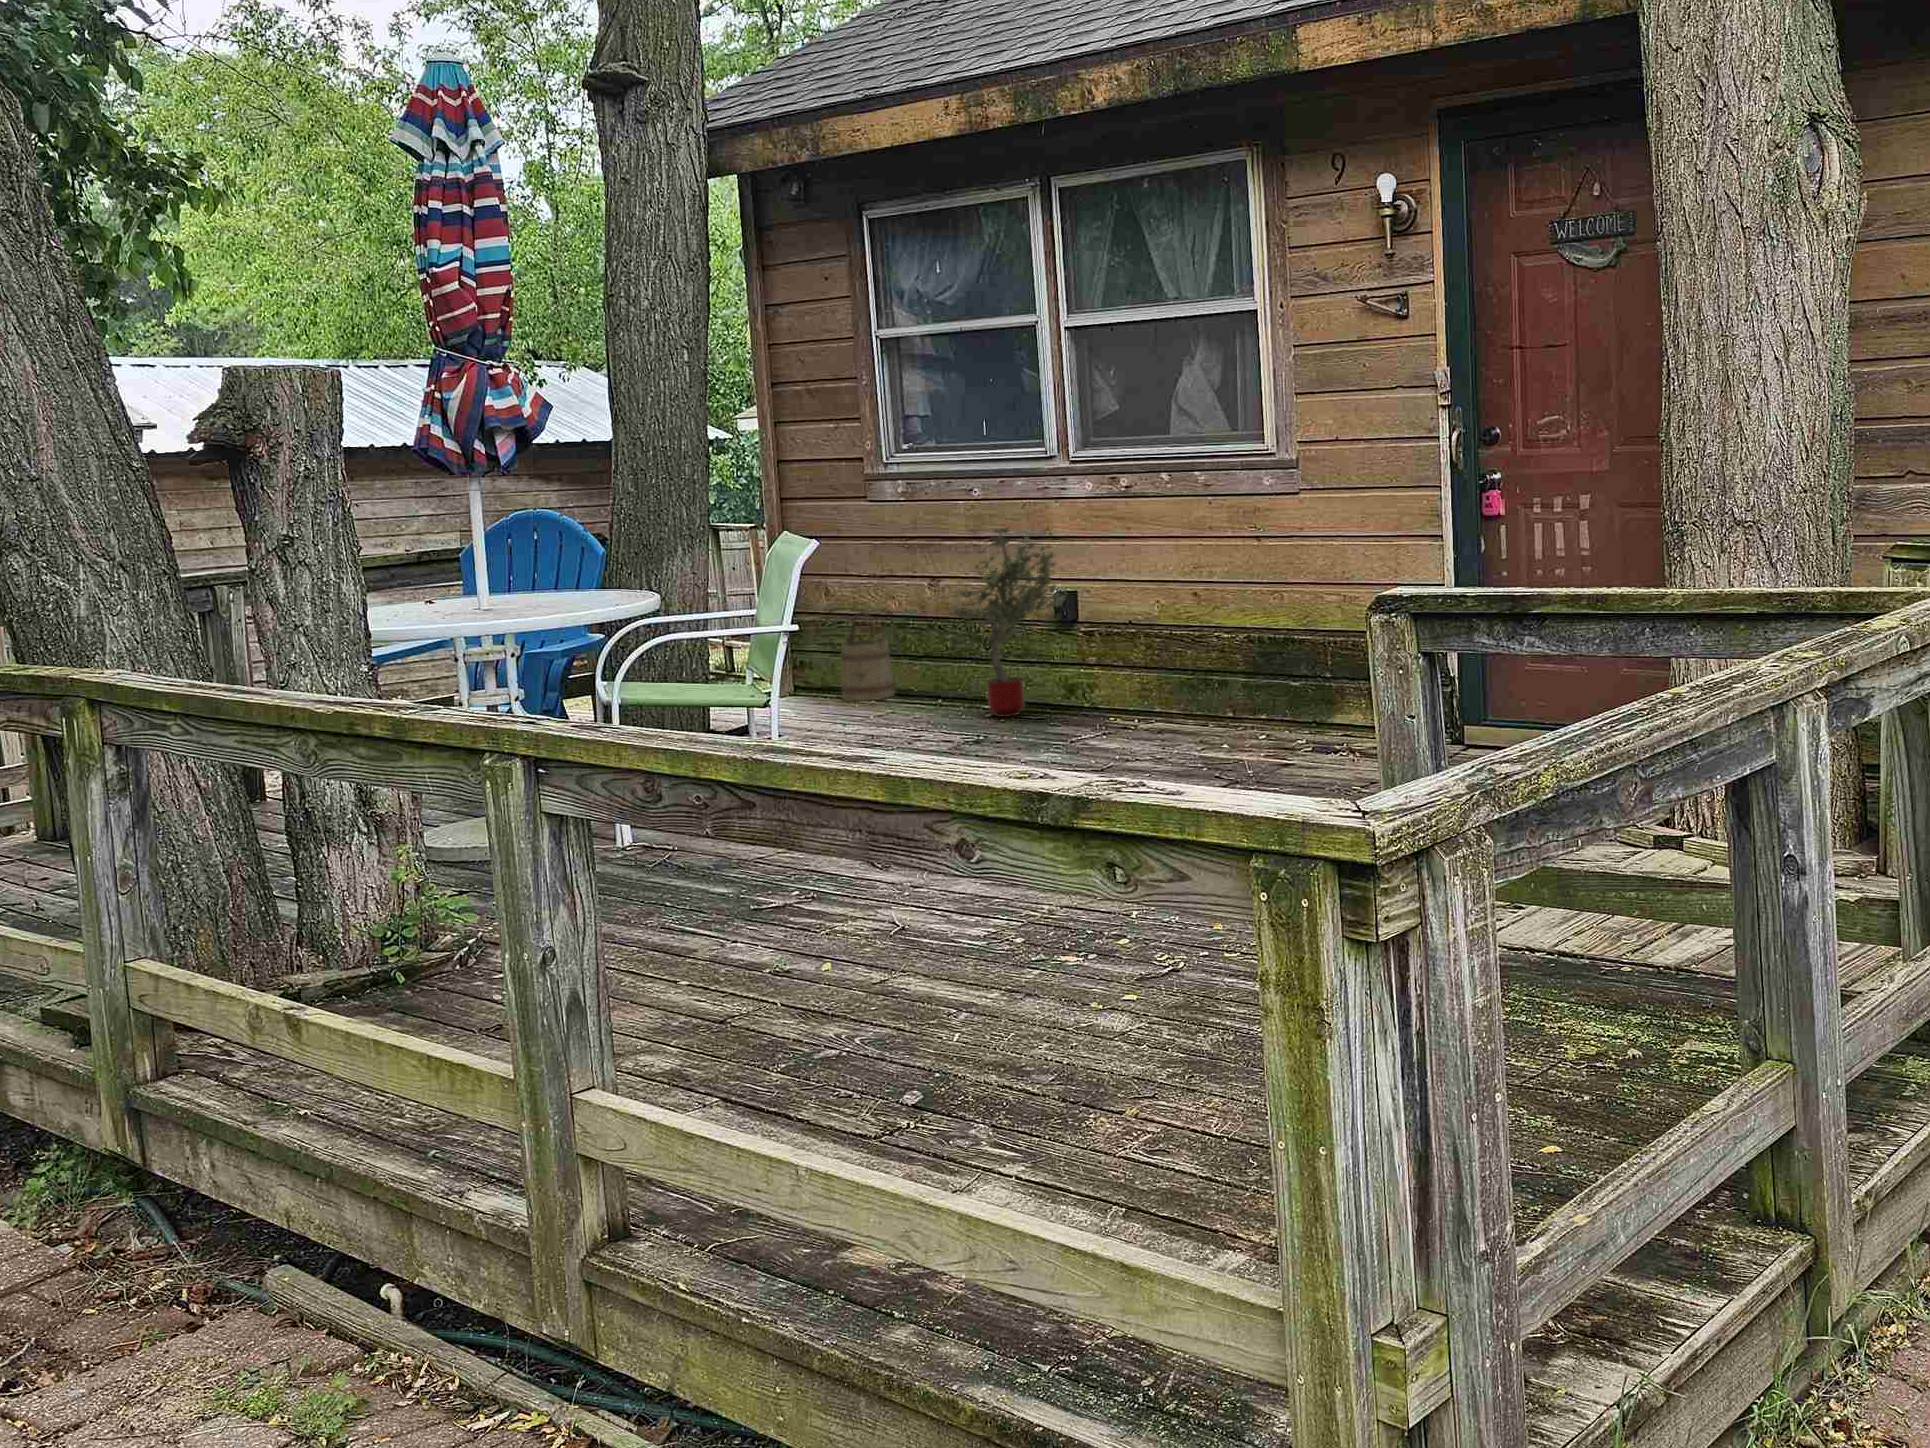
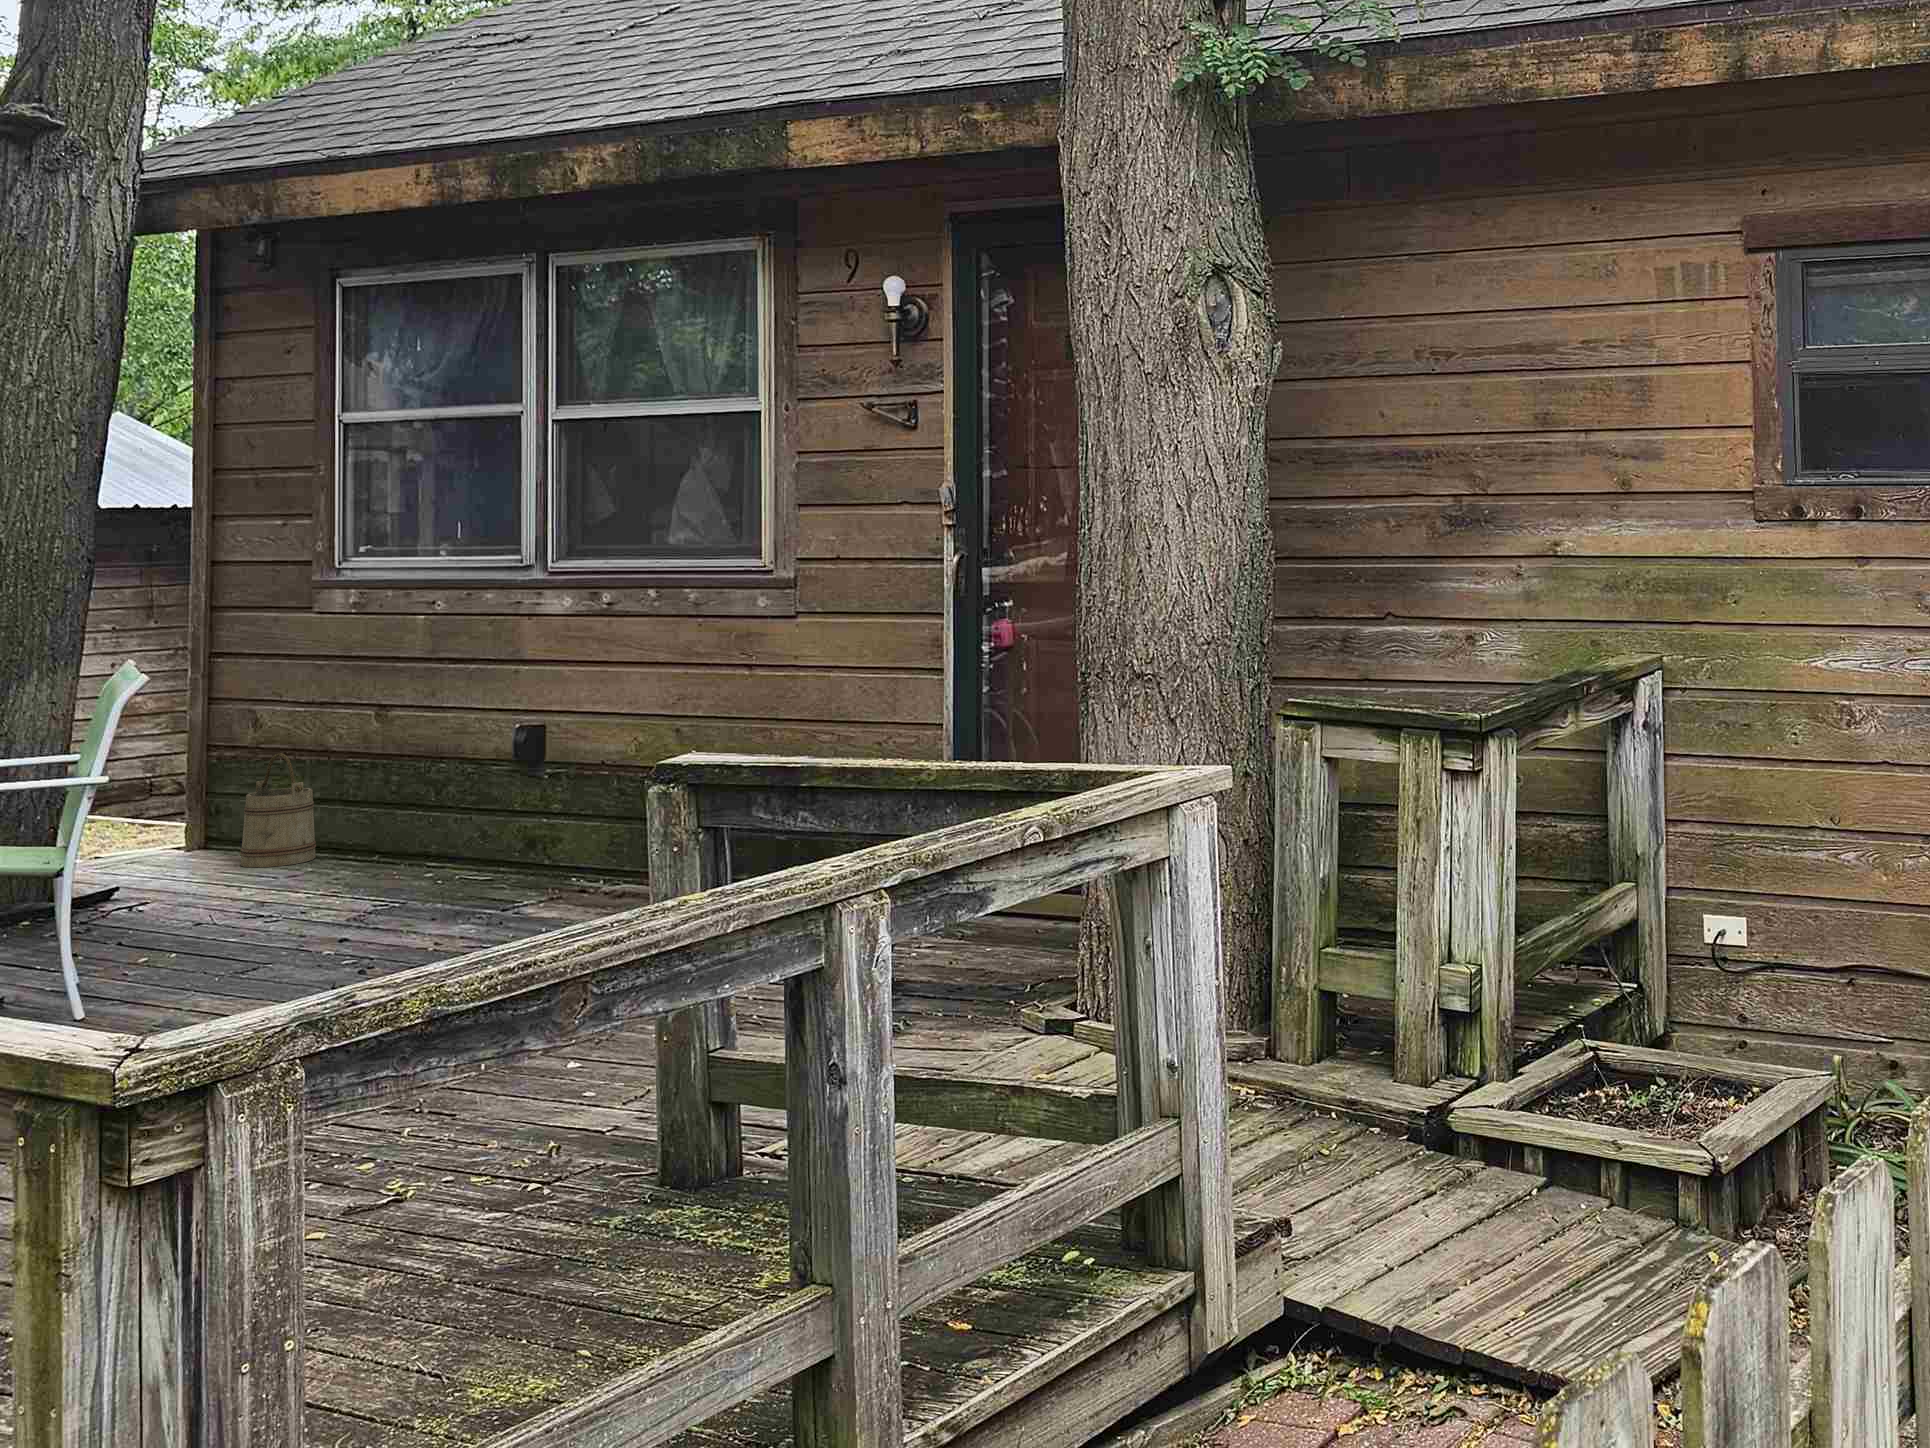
potted tree: present [952,528,1065,717] -> none [379,652,530,887]

